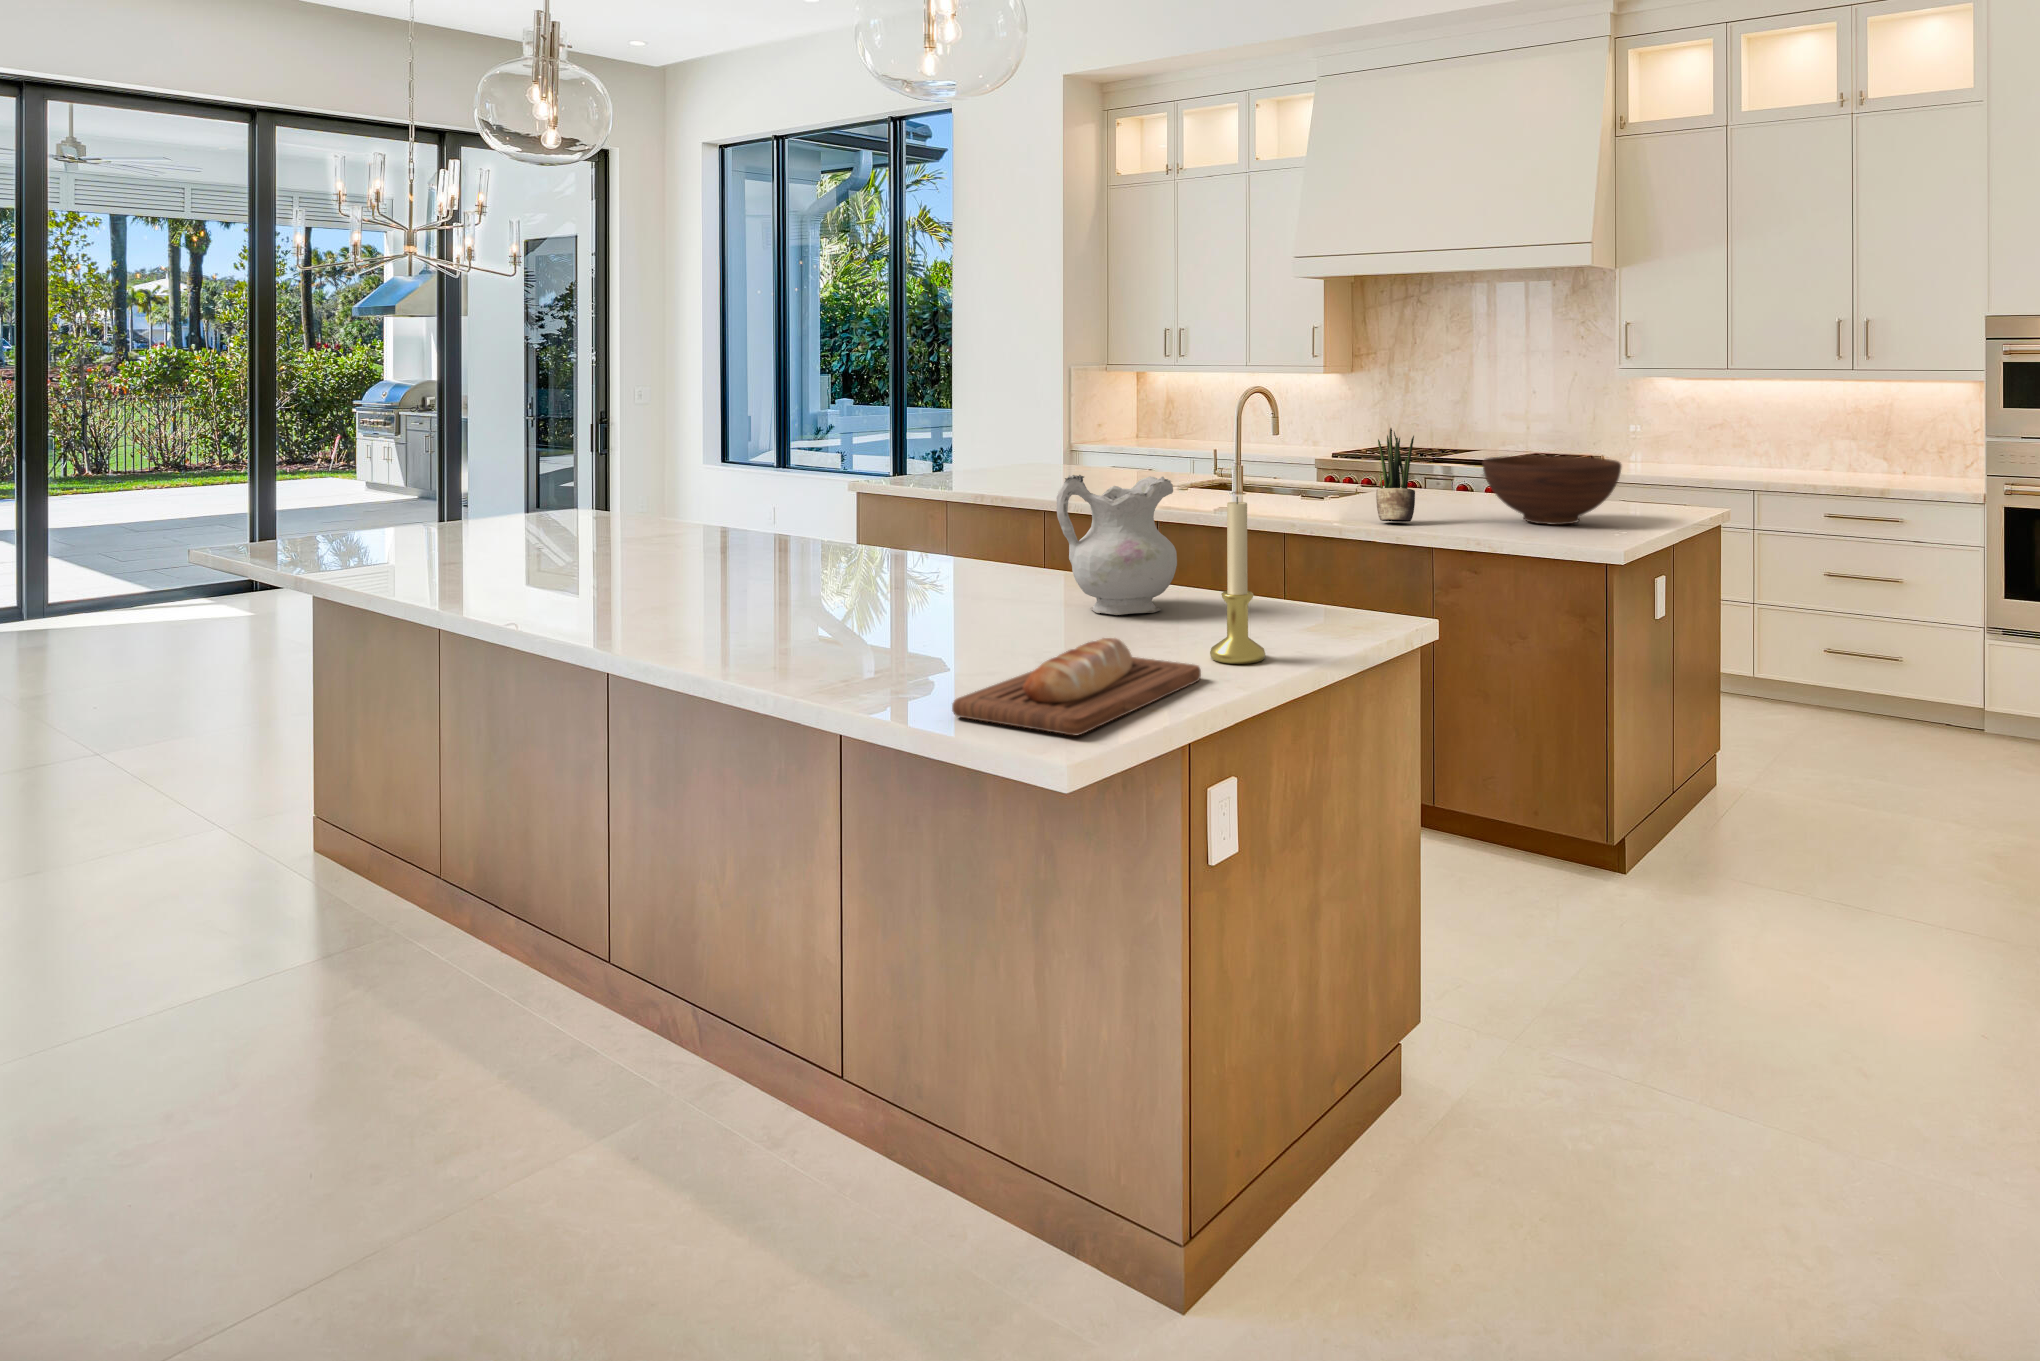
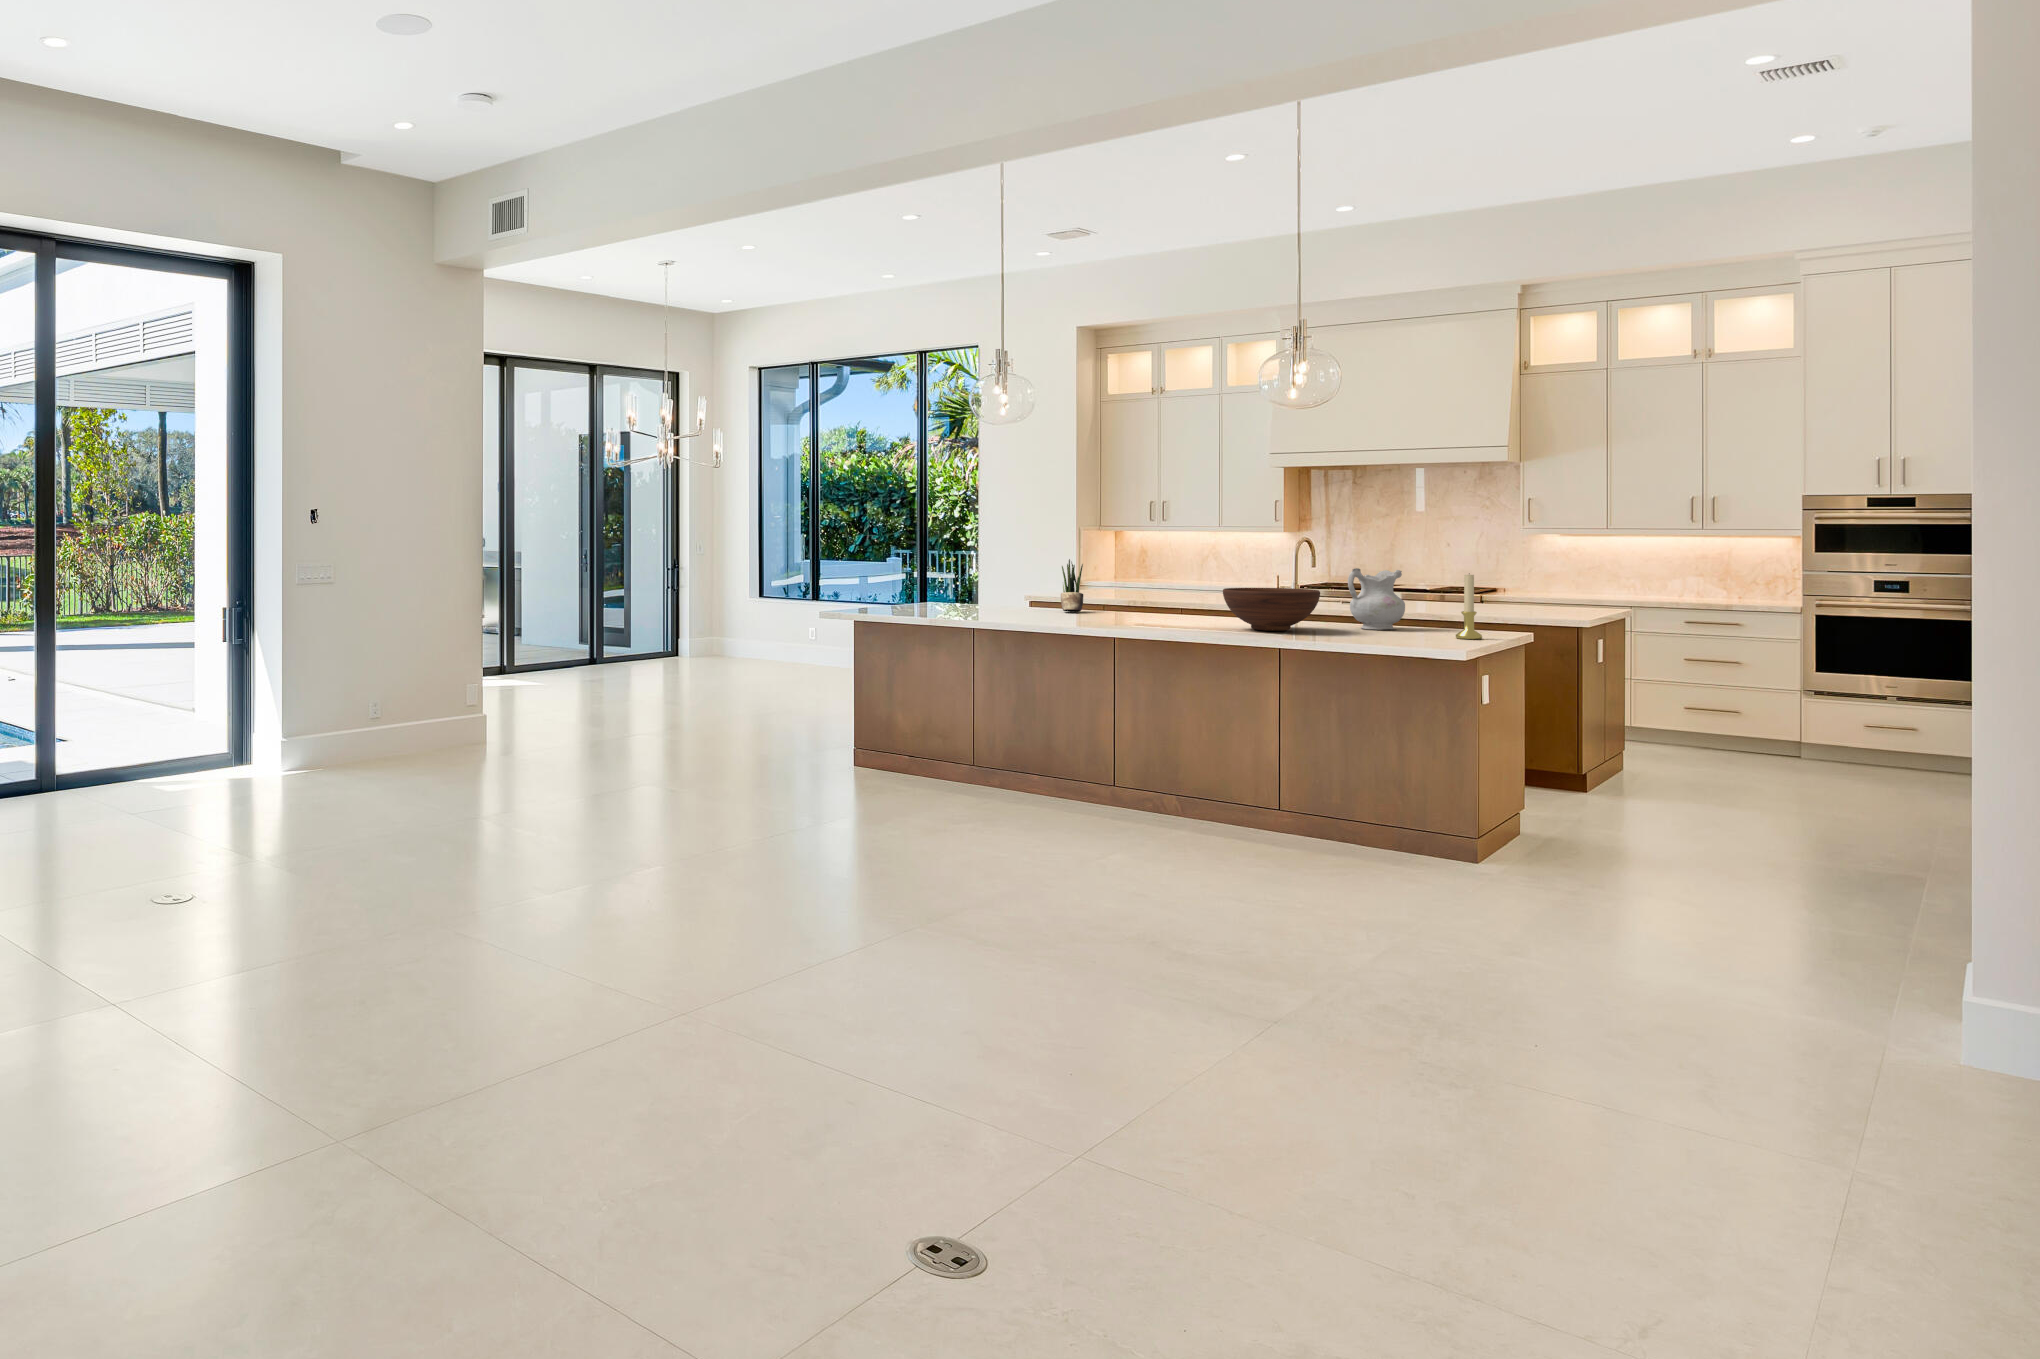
potted plant: present [1376,428,1415,522] -> present [1061,559,1083,612]
fruit bowl: present [1483,456,1621,525] -> present [1223,588,1320,631]
bread loaf: present [952,638,1201,735] -> none [1389,625,1467,648]

